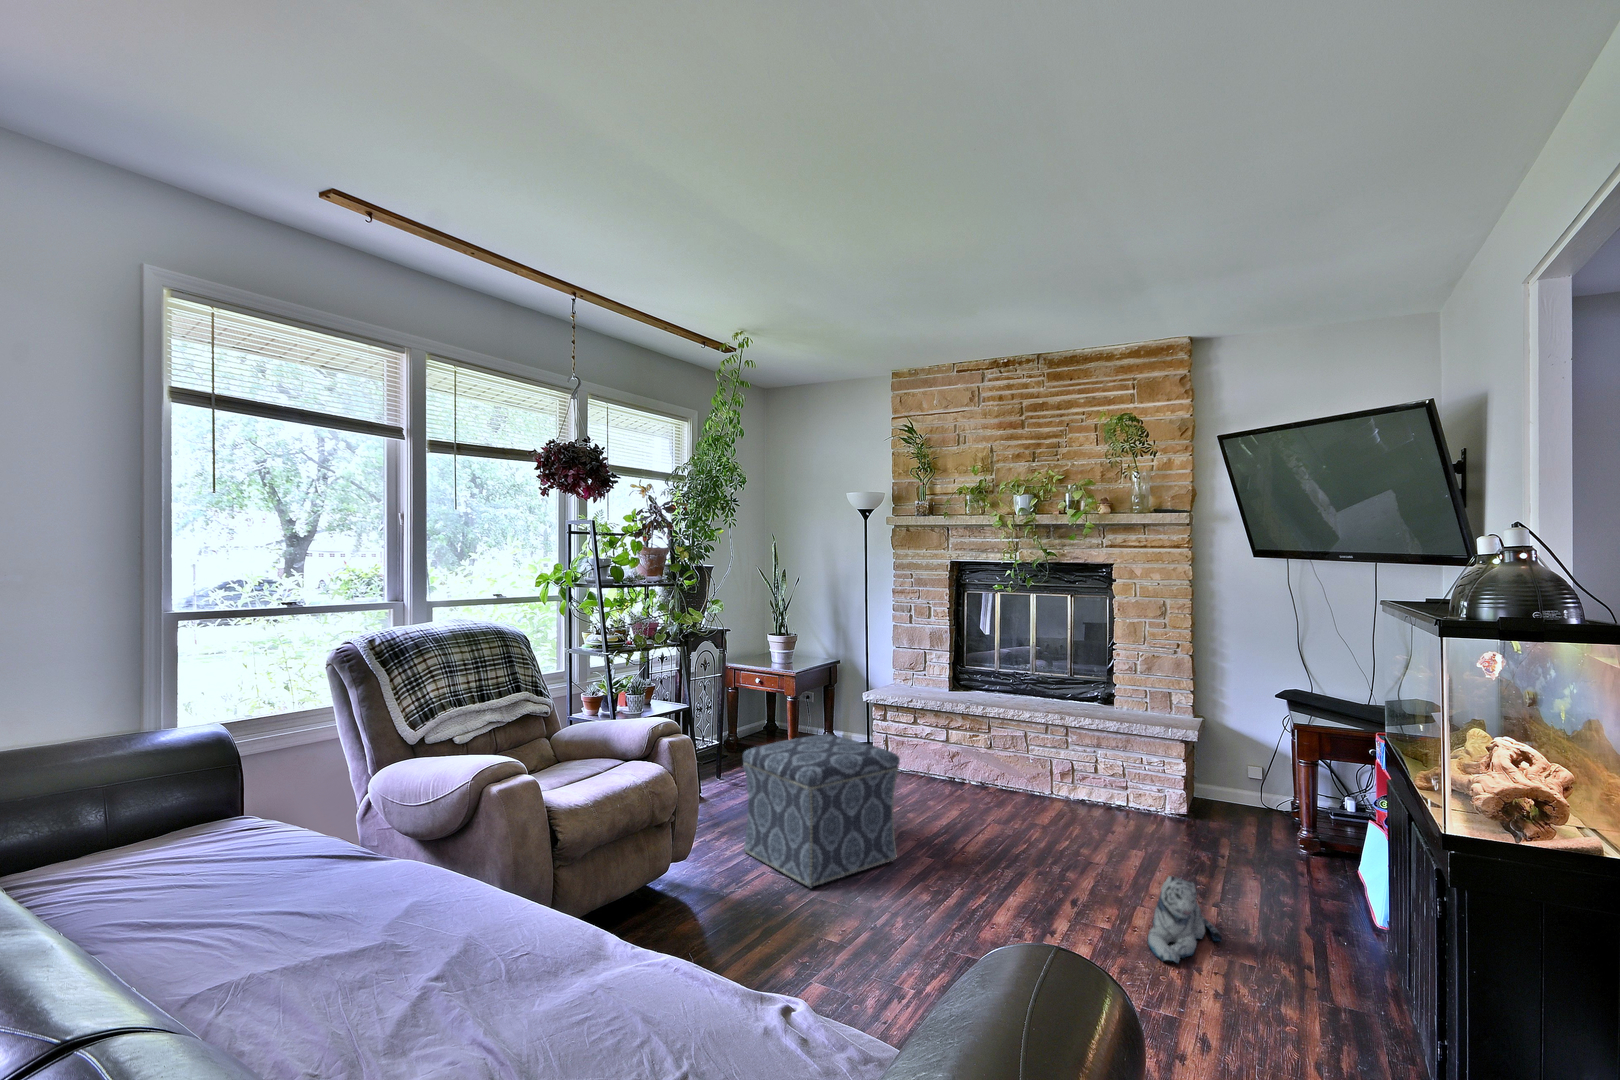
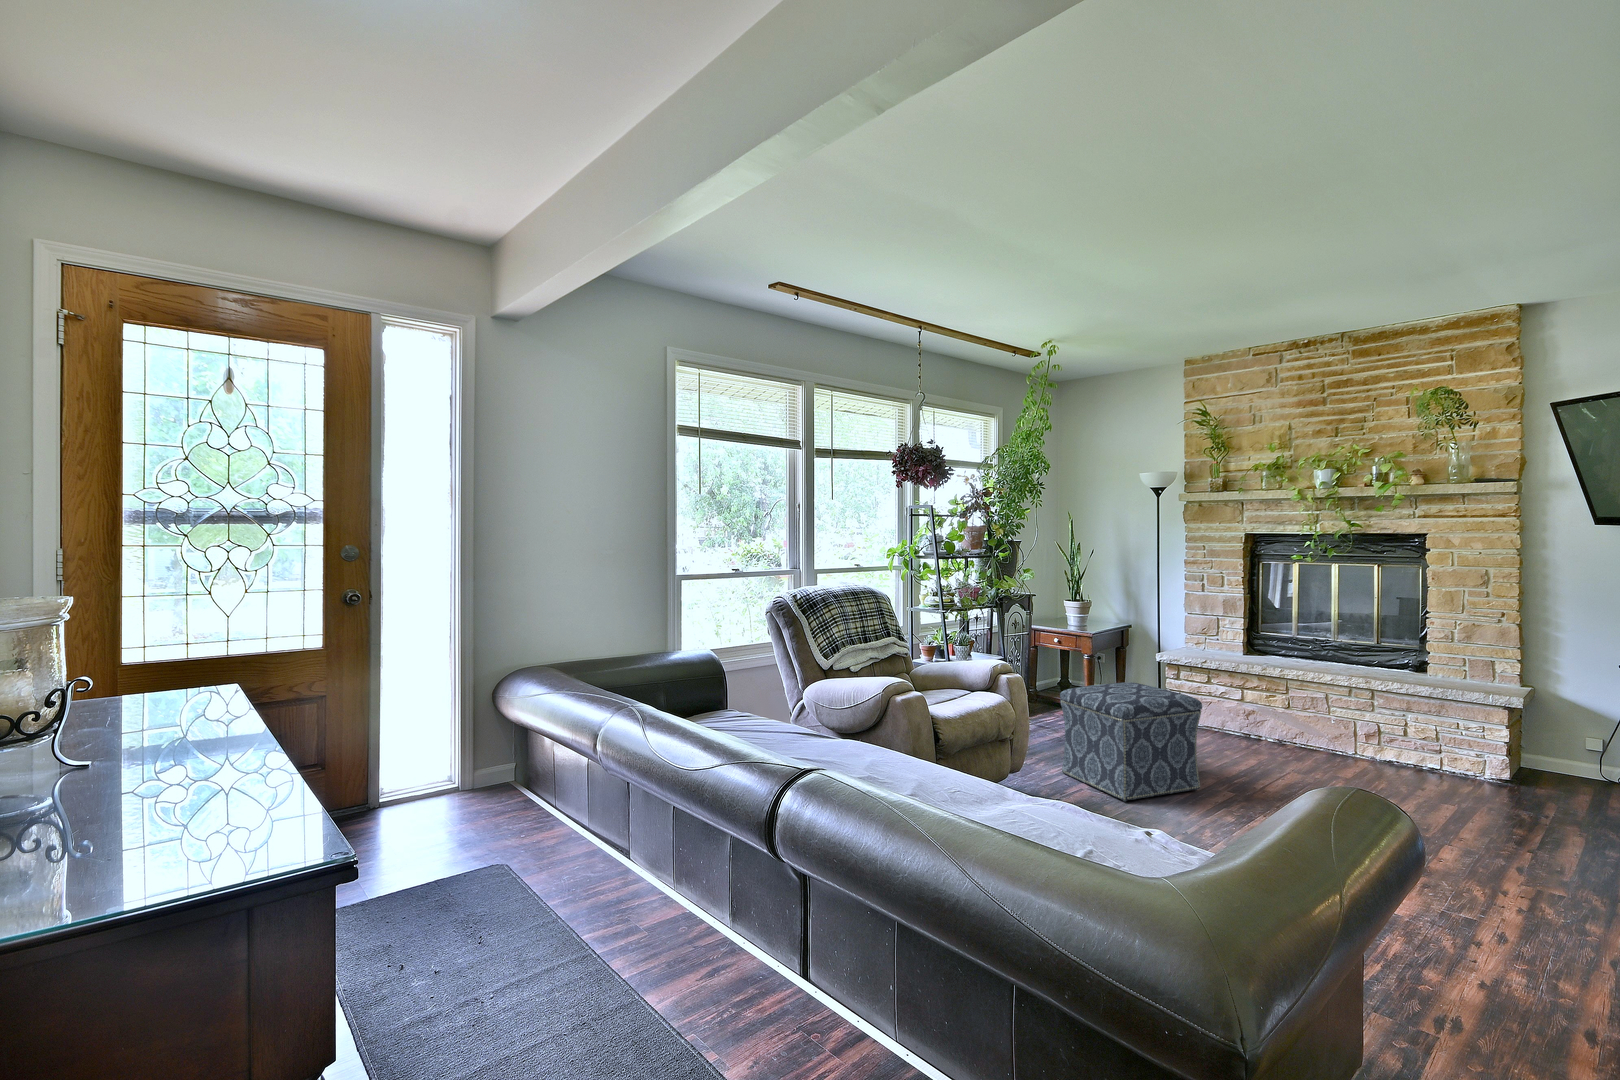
plush toy: present [1147,876,1221,963] -> none [1450,813,1532,886]

